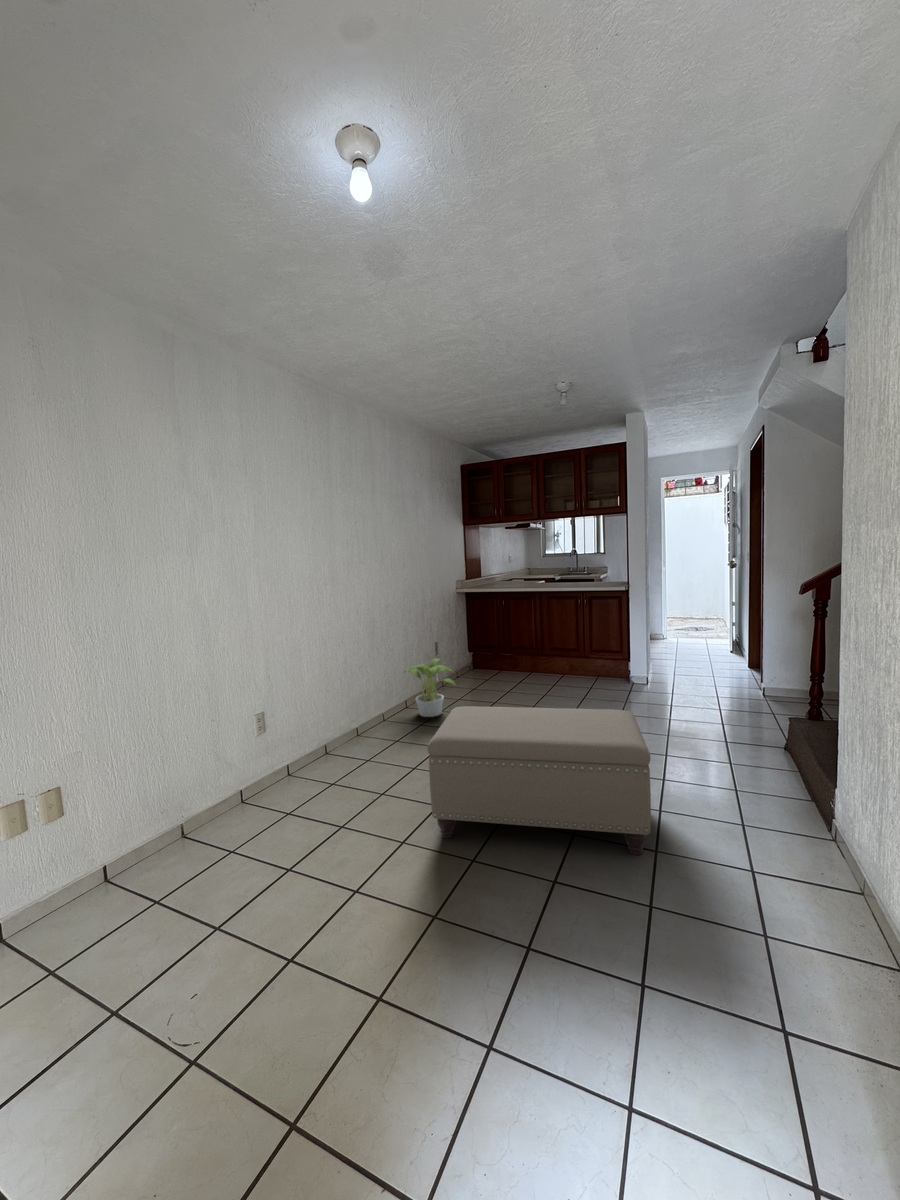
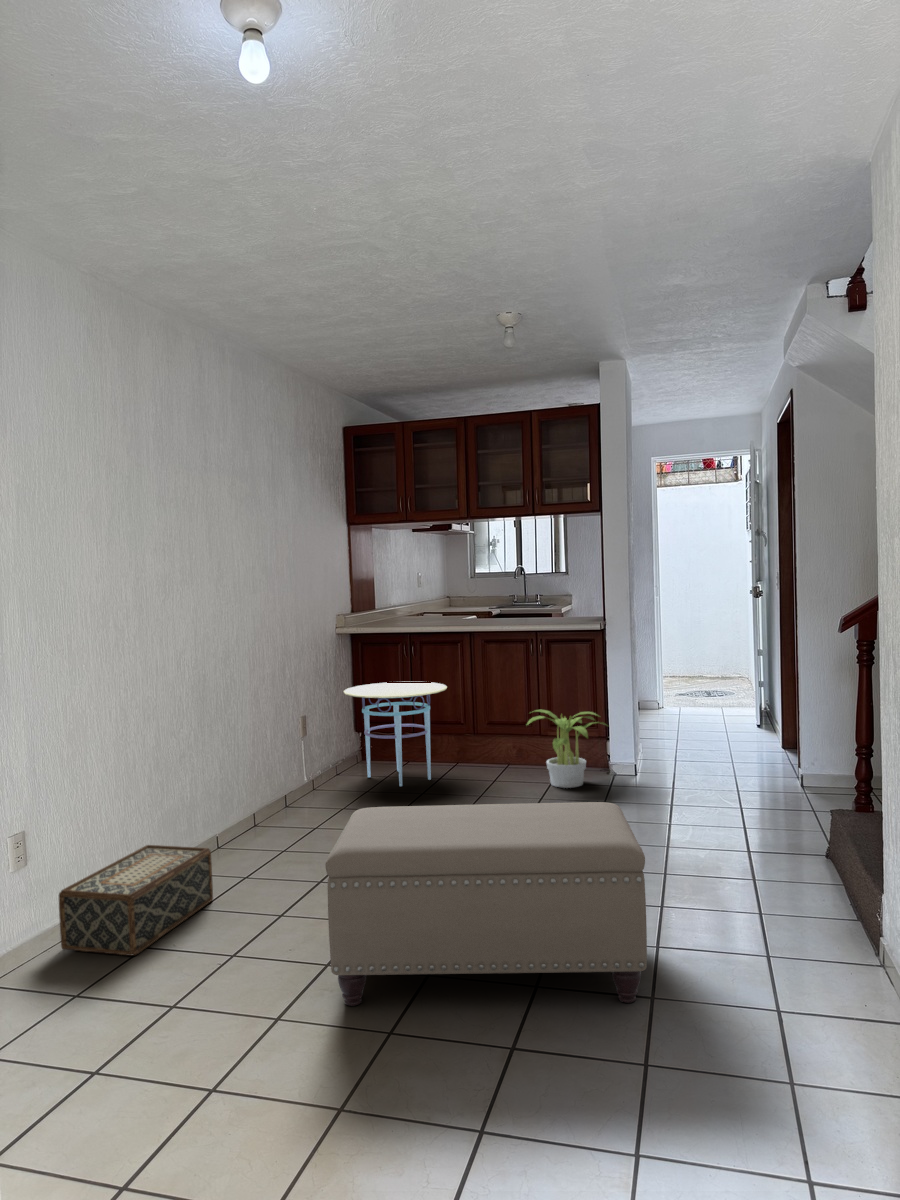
side table: none [462,621,525,685] -> present [344,683,447,786]
potted plant: present [405,659,456,717] -> present [527,710,607,788]
woven basket: none [280,720,374,789] -> present [59,845,213,956]

